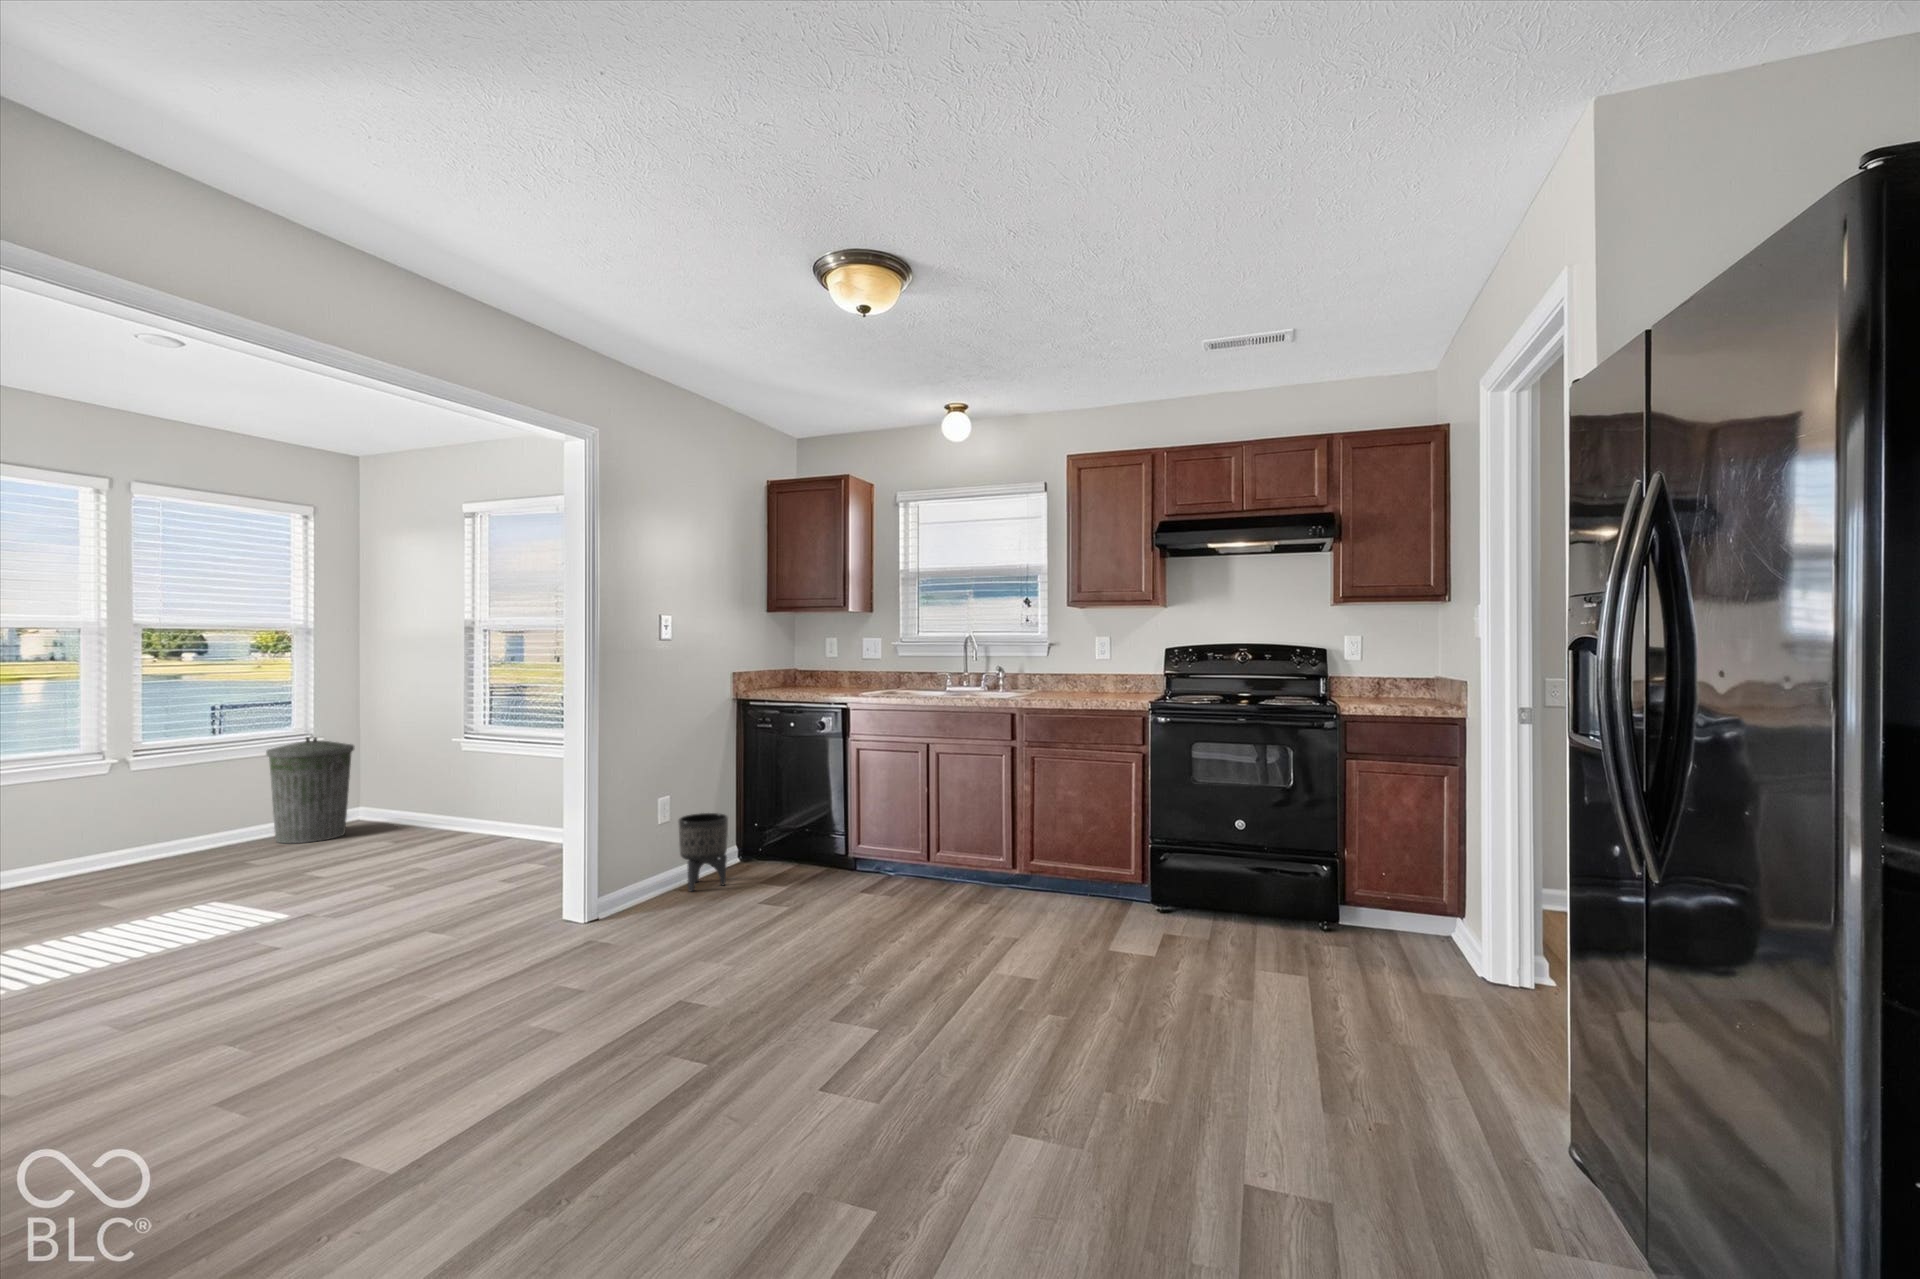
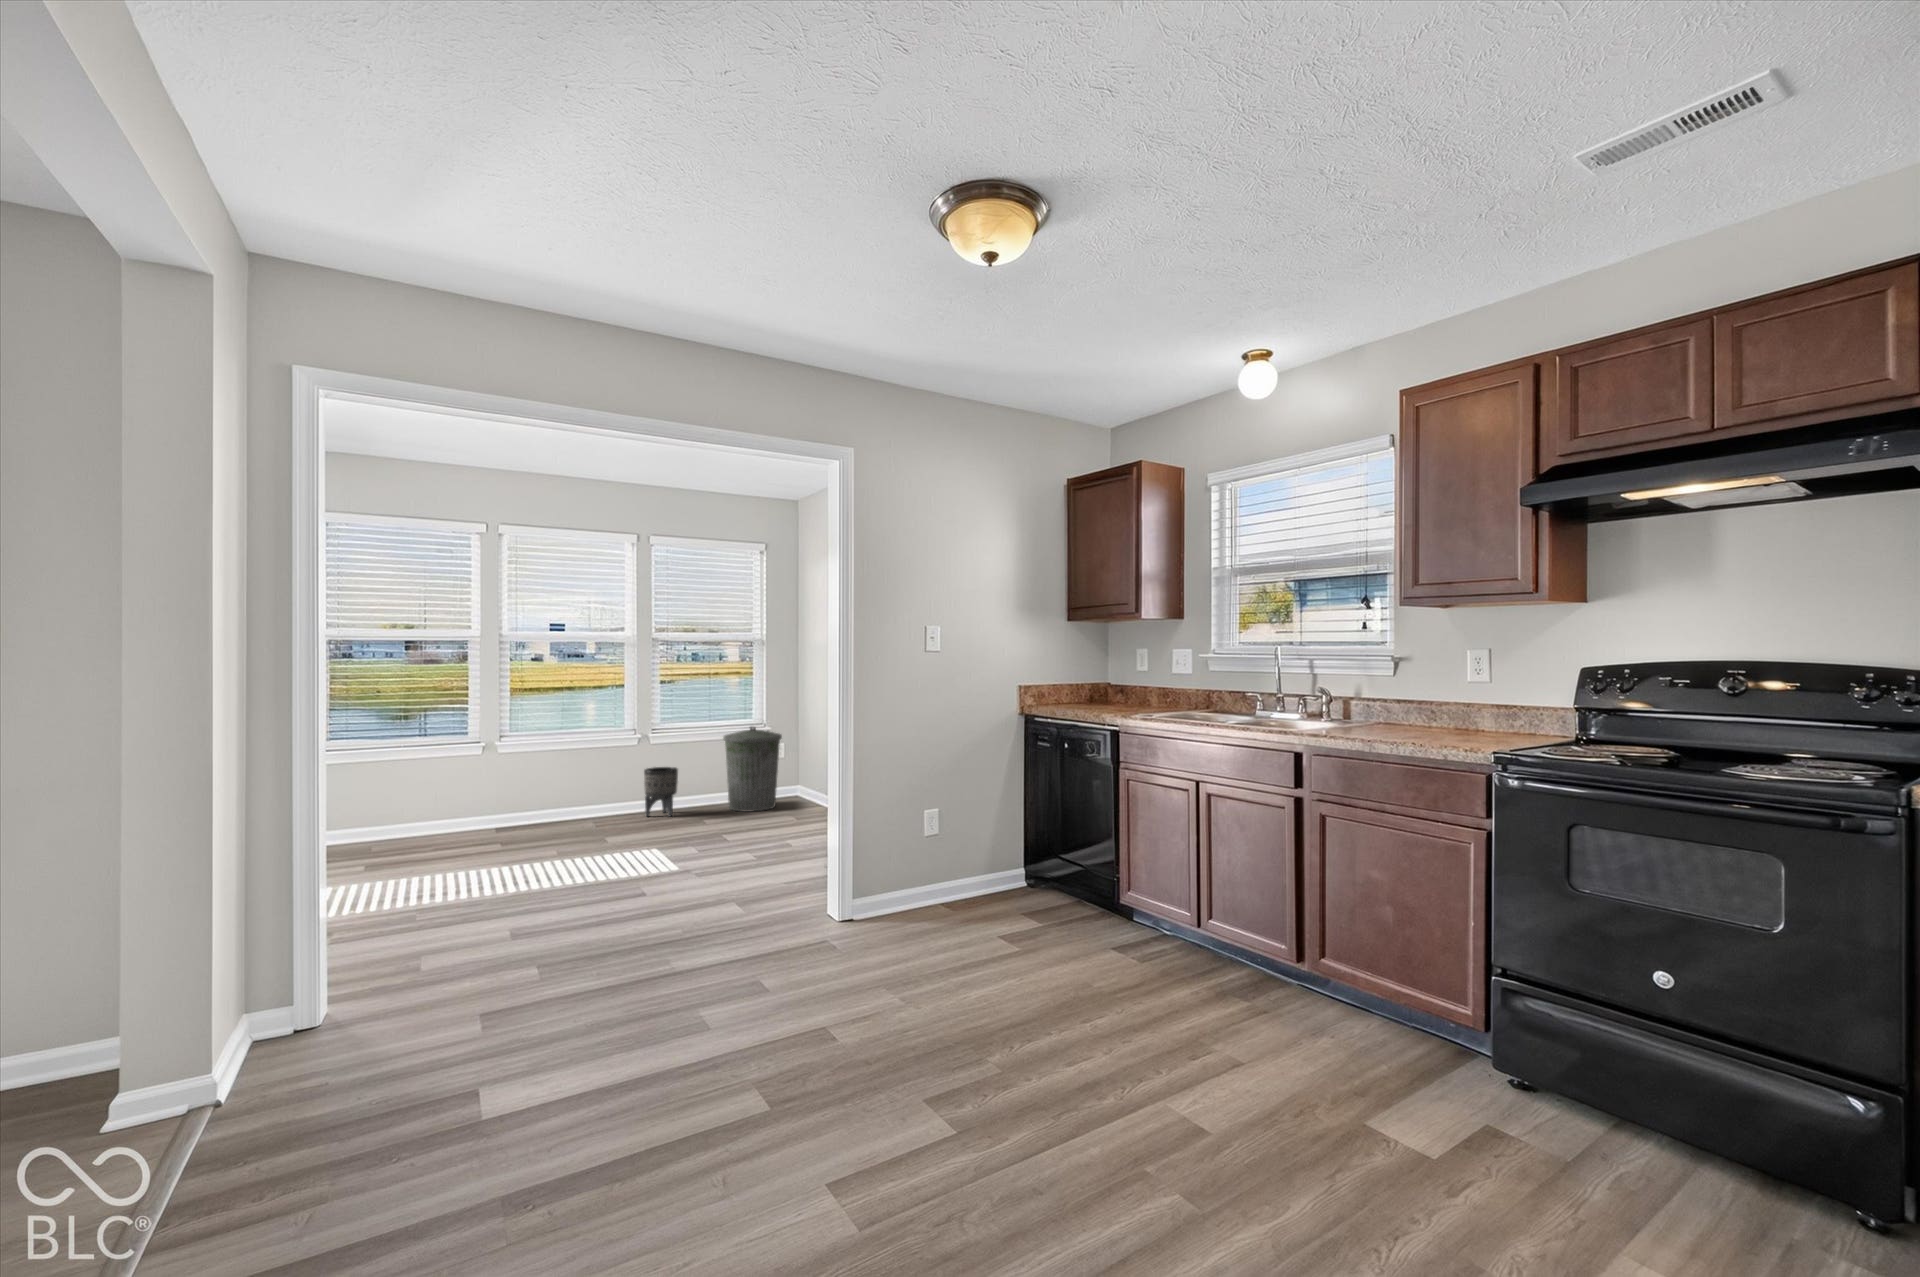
planter: present [678,813,728,891] -> present [644,767,678,817]

